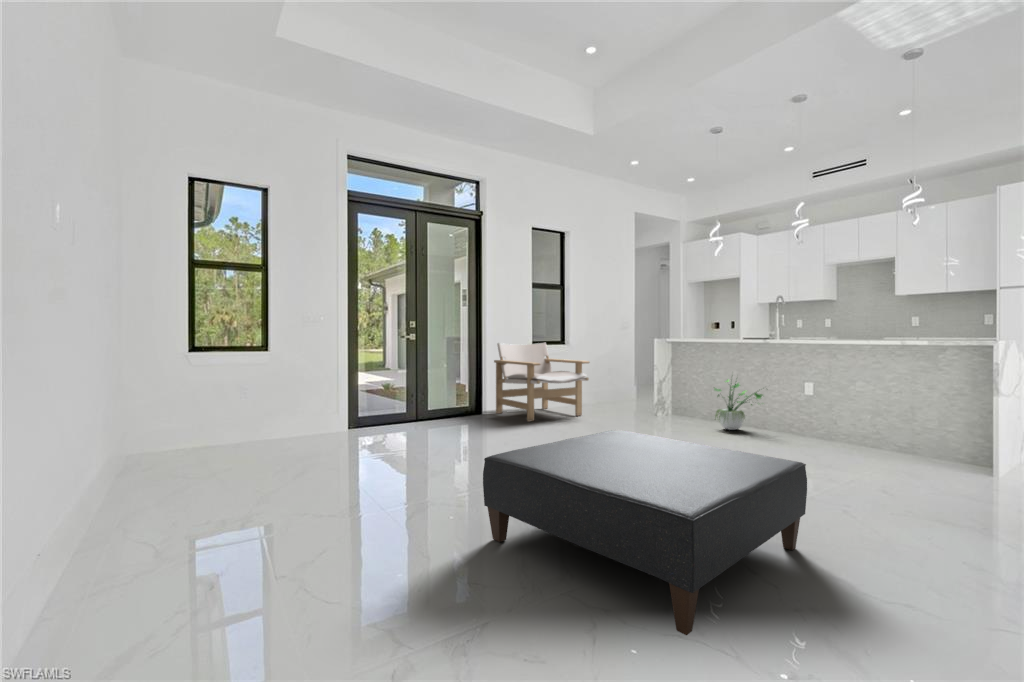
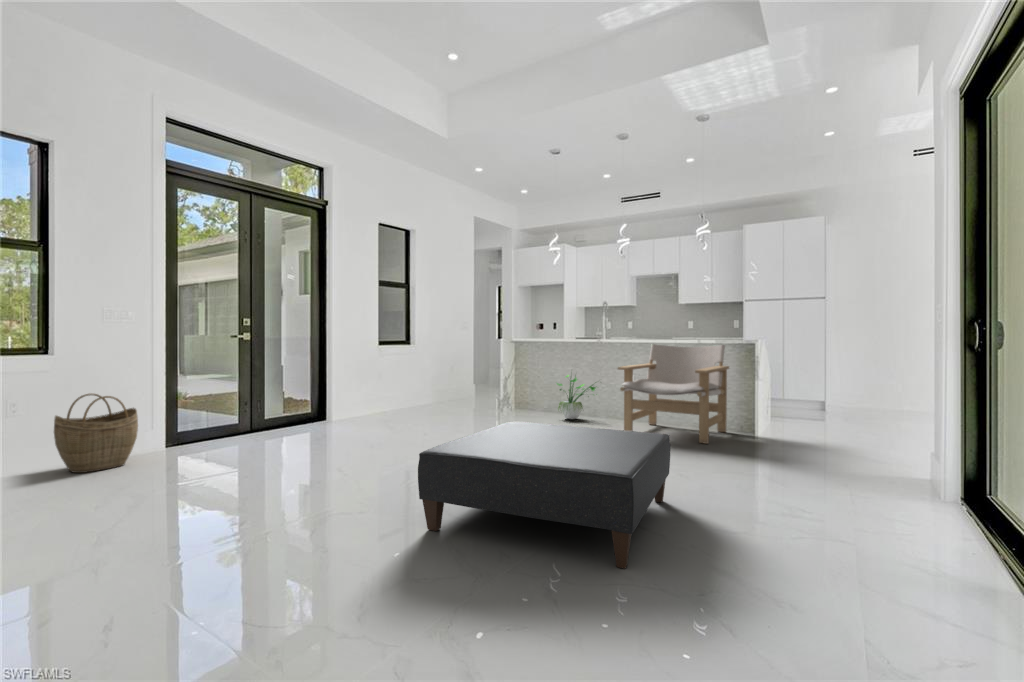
lounge chair: present [494,343,589,422] -> present [618,344,729,444]
woven basket: none [261,382,319,445] -> present [54,393,138,473]

